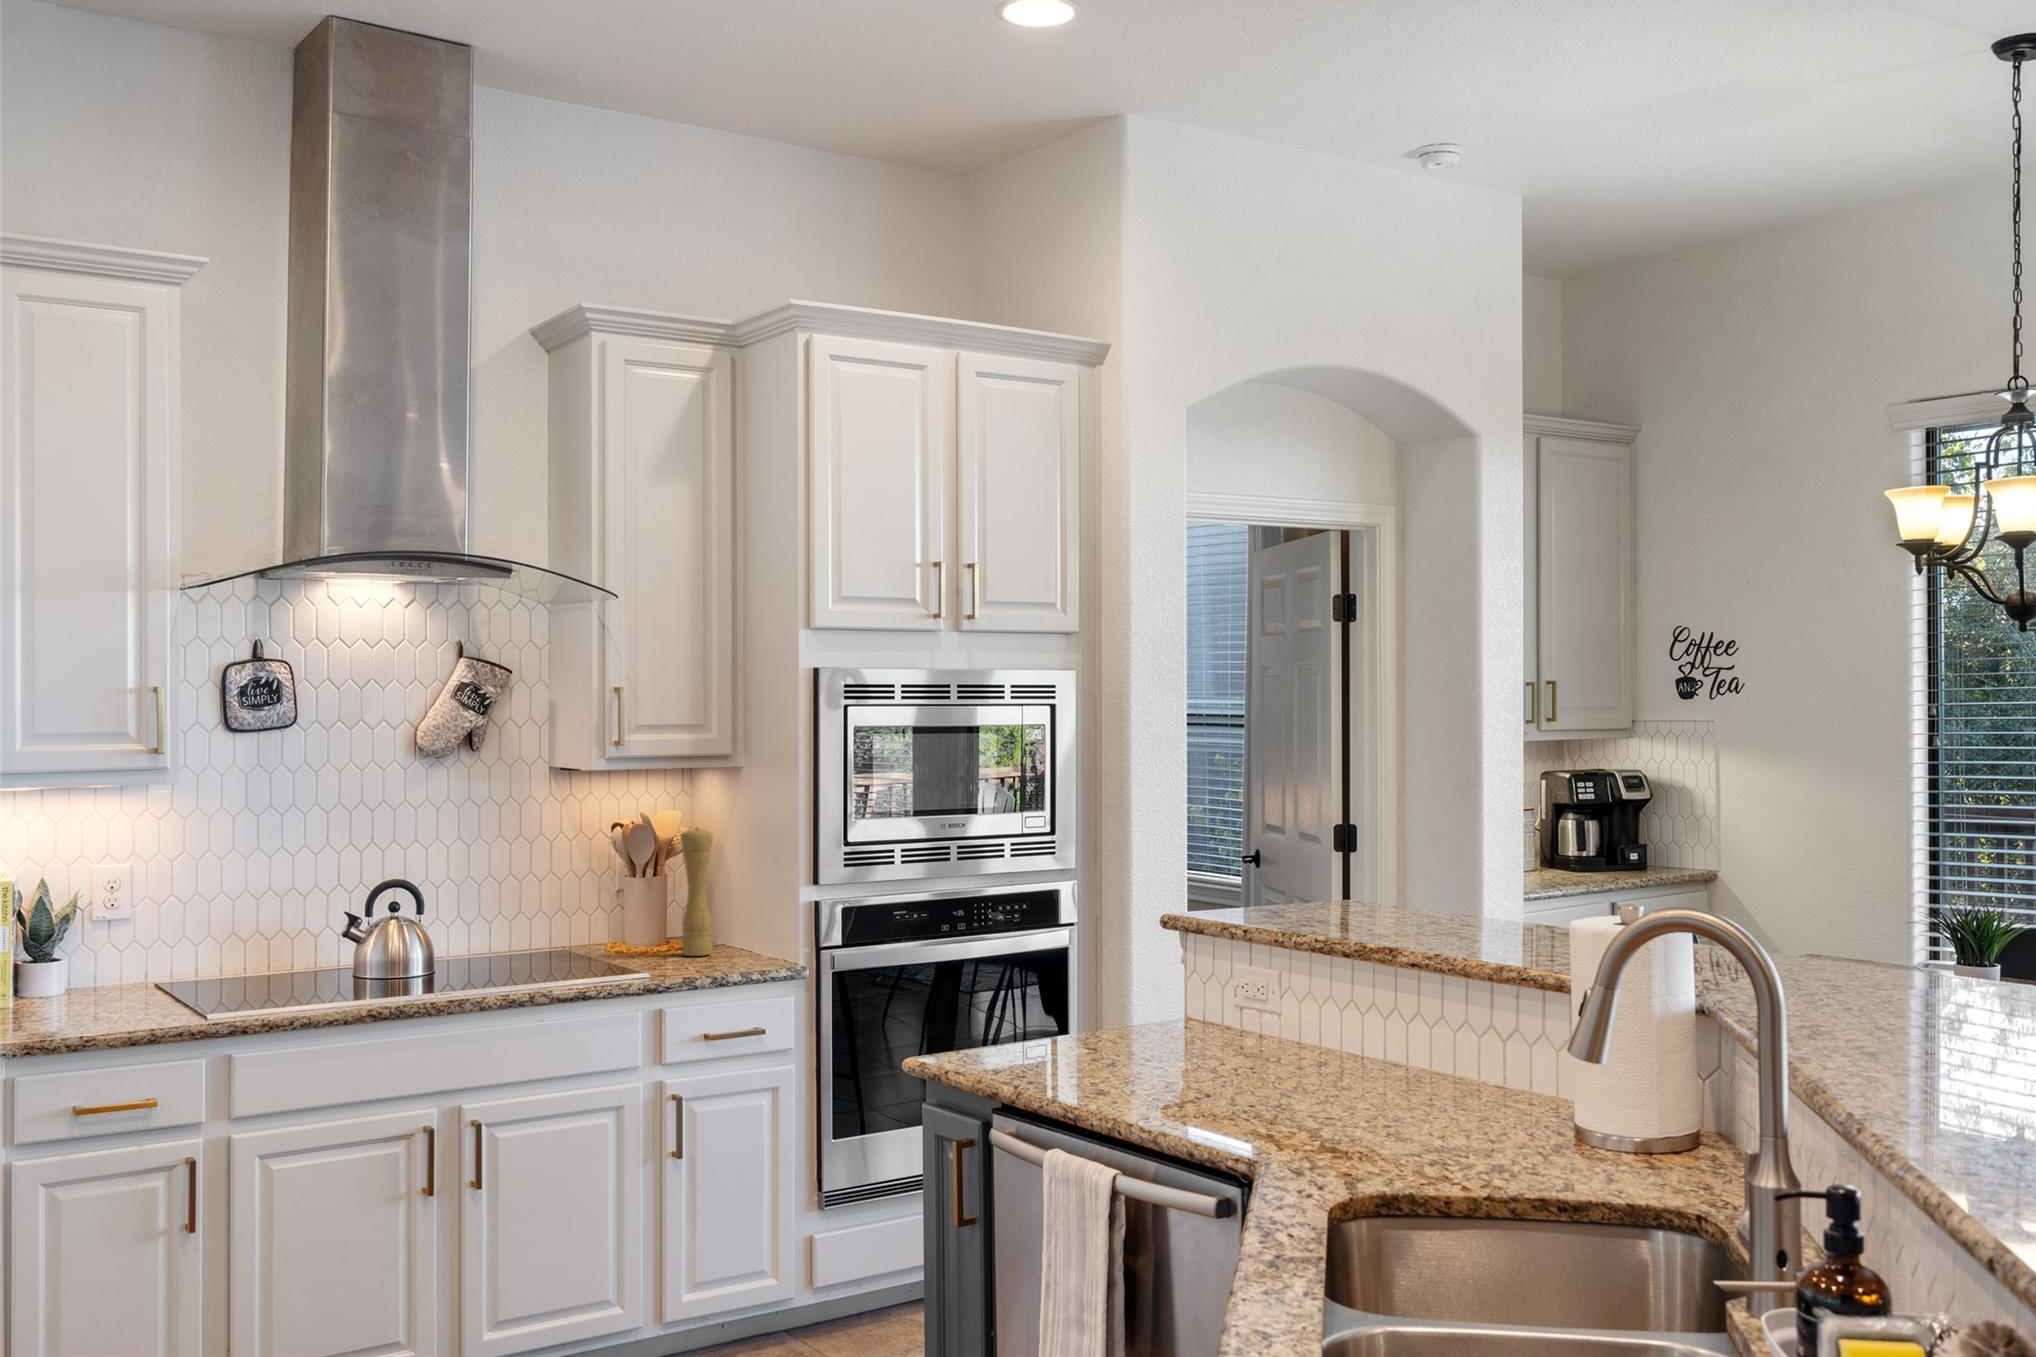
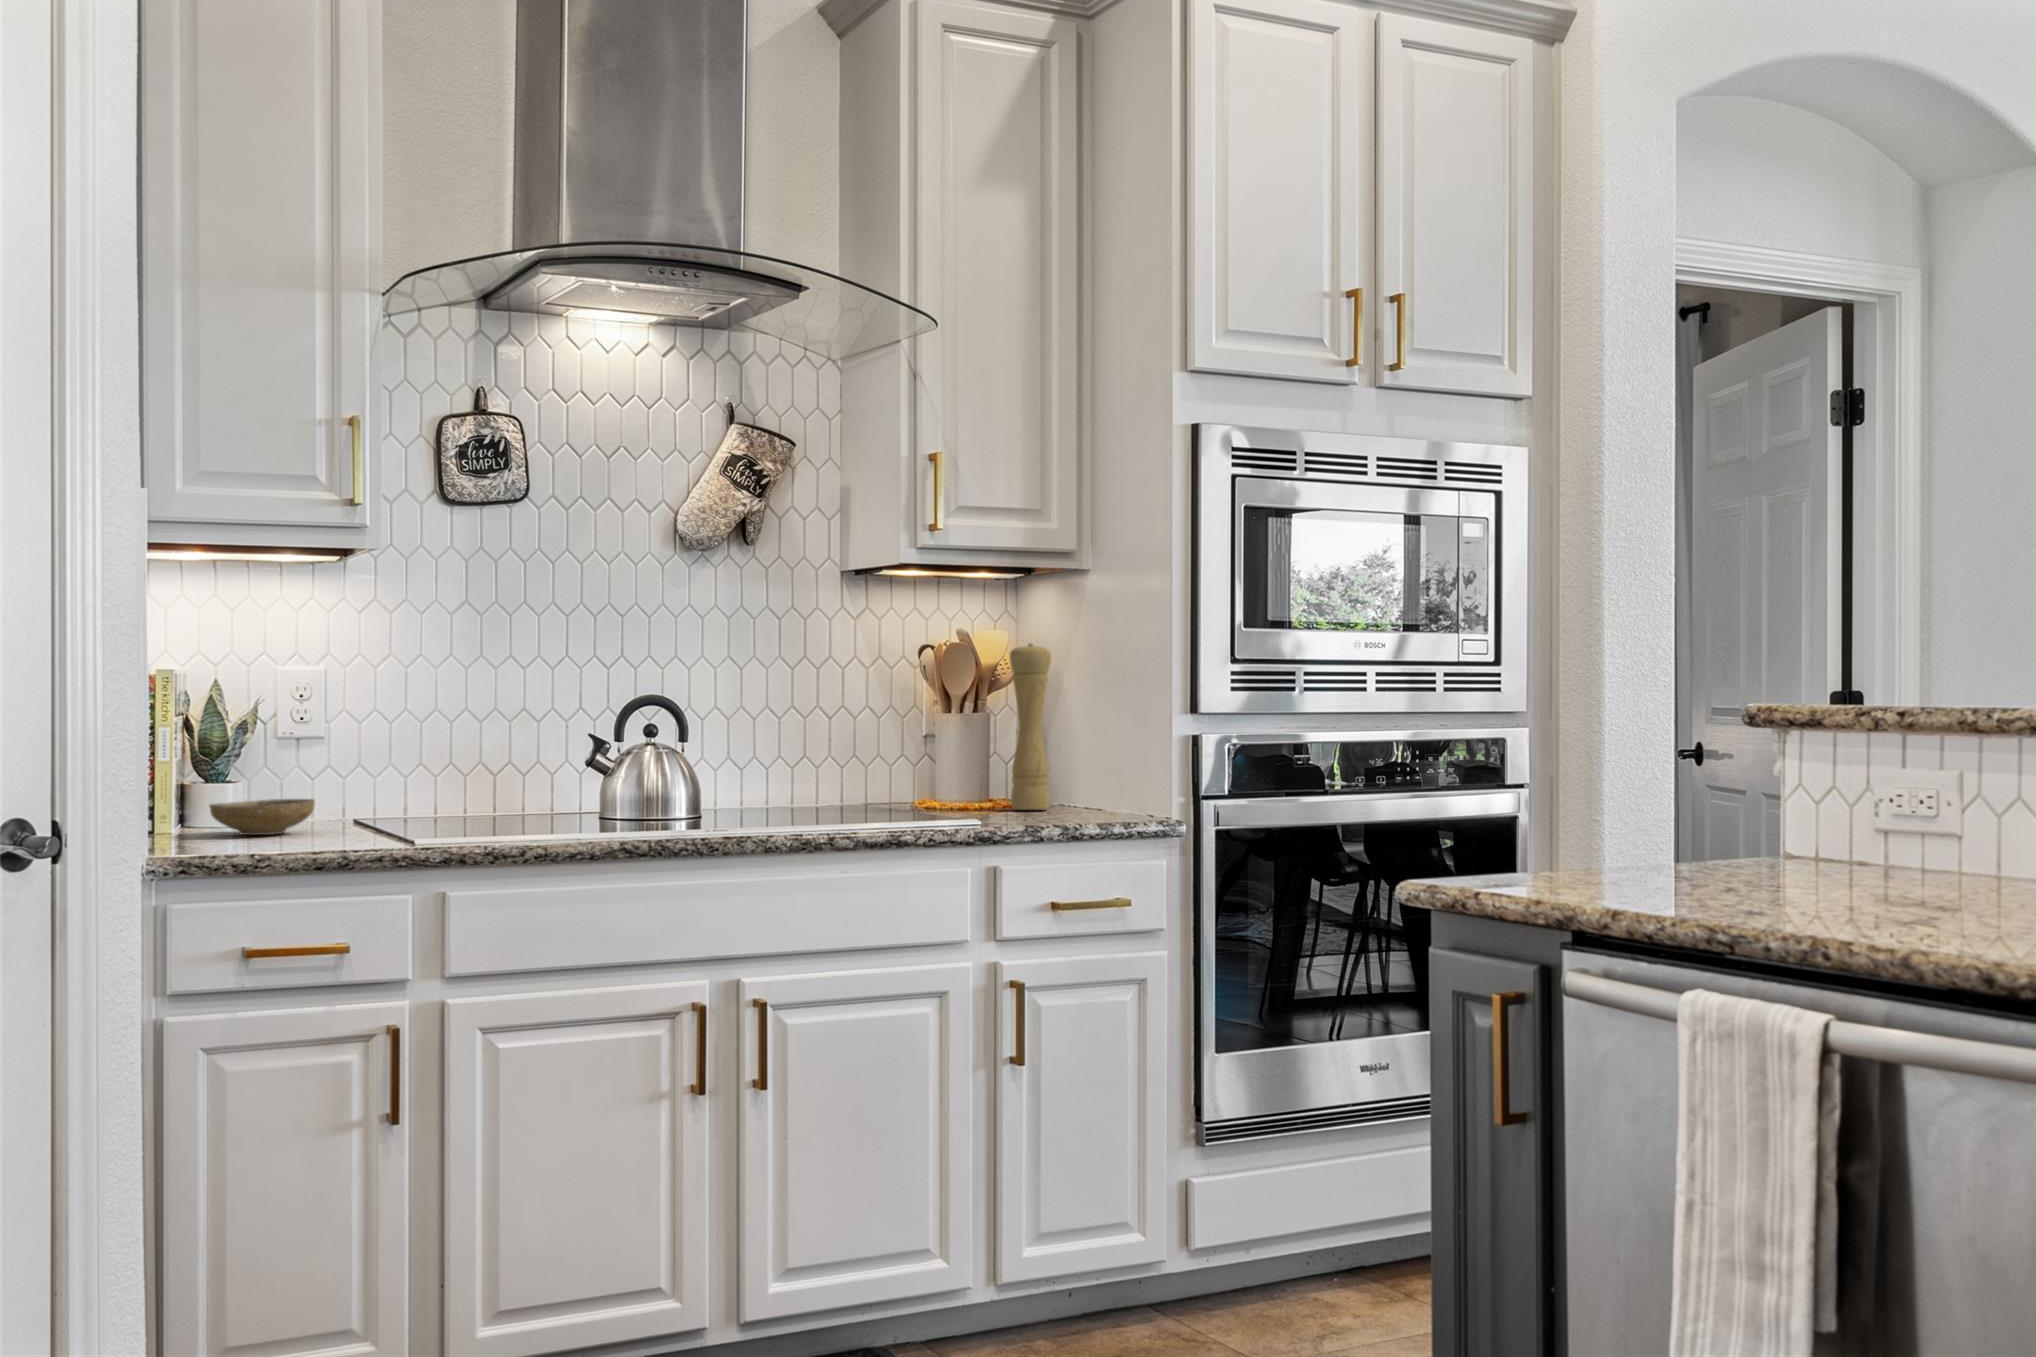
ceramic bowl: none [38,977,124,1010] -> present [210,799,315,835]

